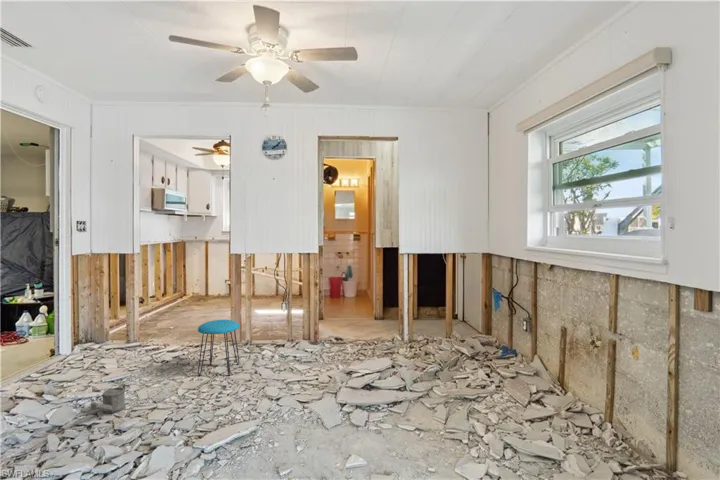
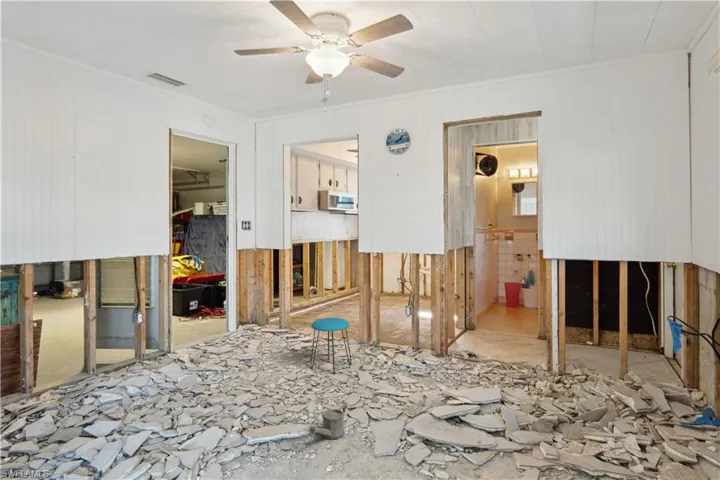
watering can: present [91,384,125,414] -> present [310,405,345,440]

